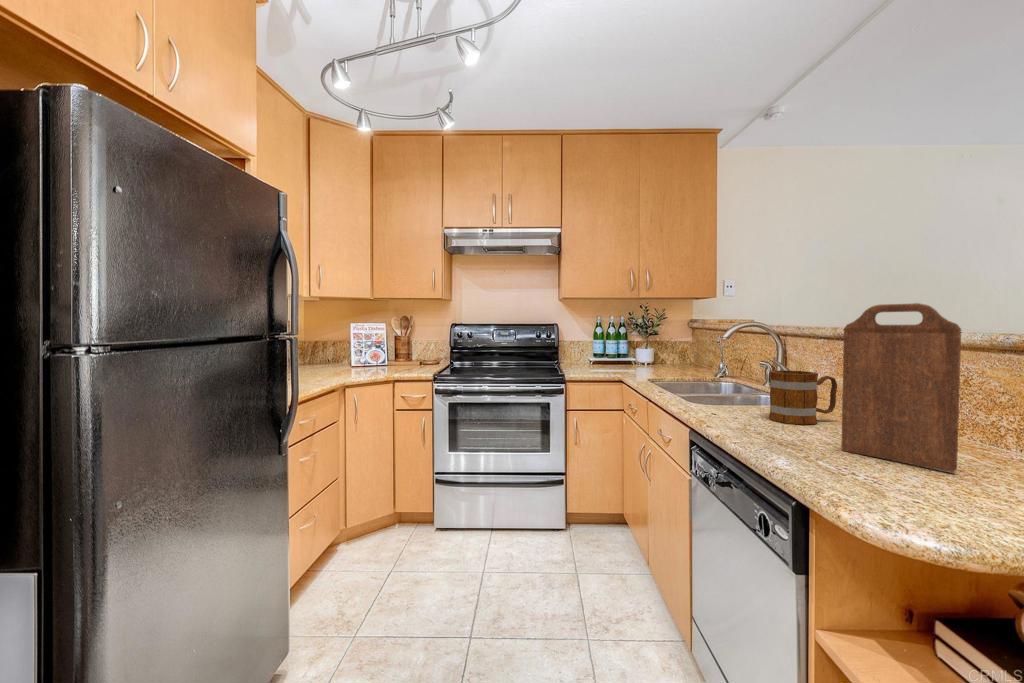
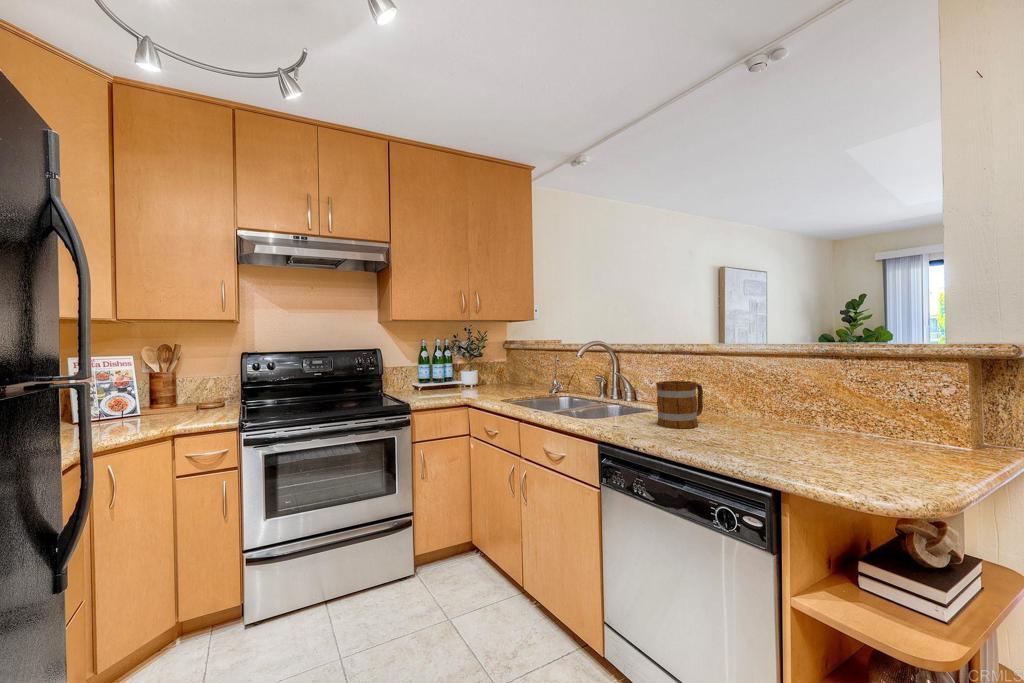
cutting board: present [841,303,961,472] -> none [753,319,845,450]

